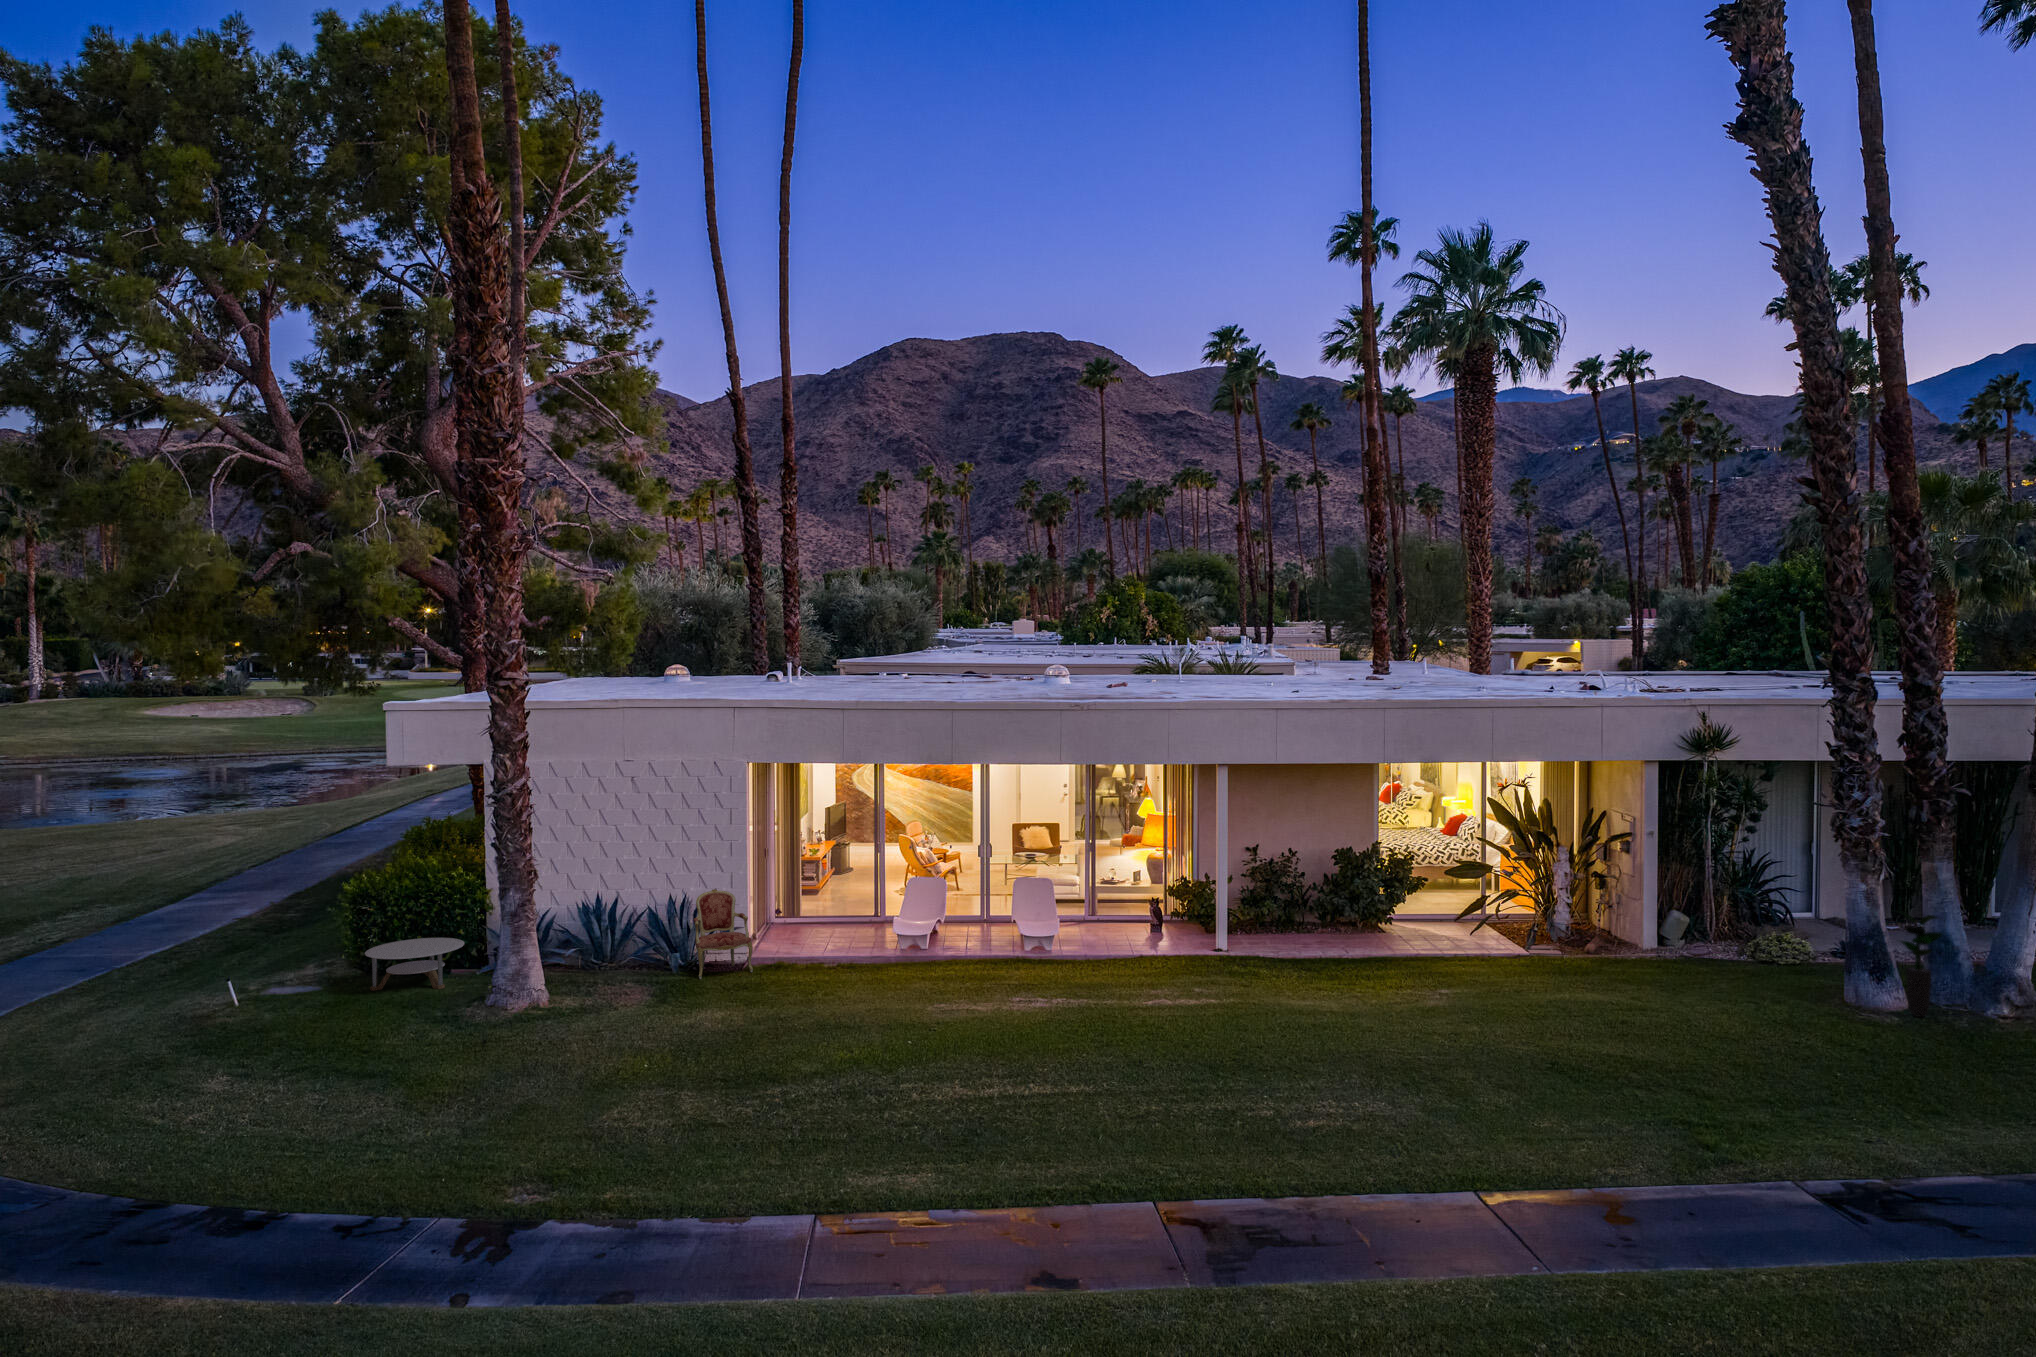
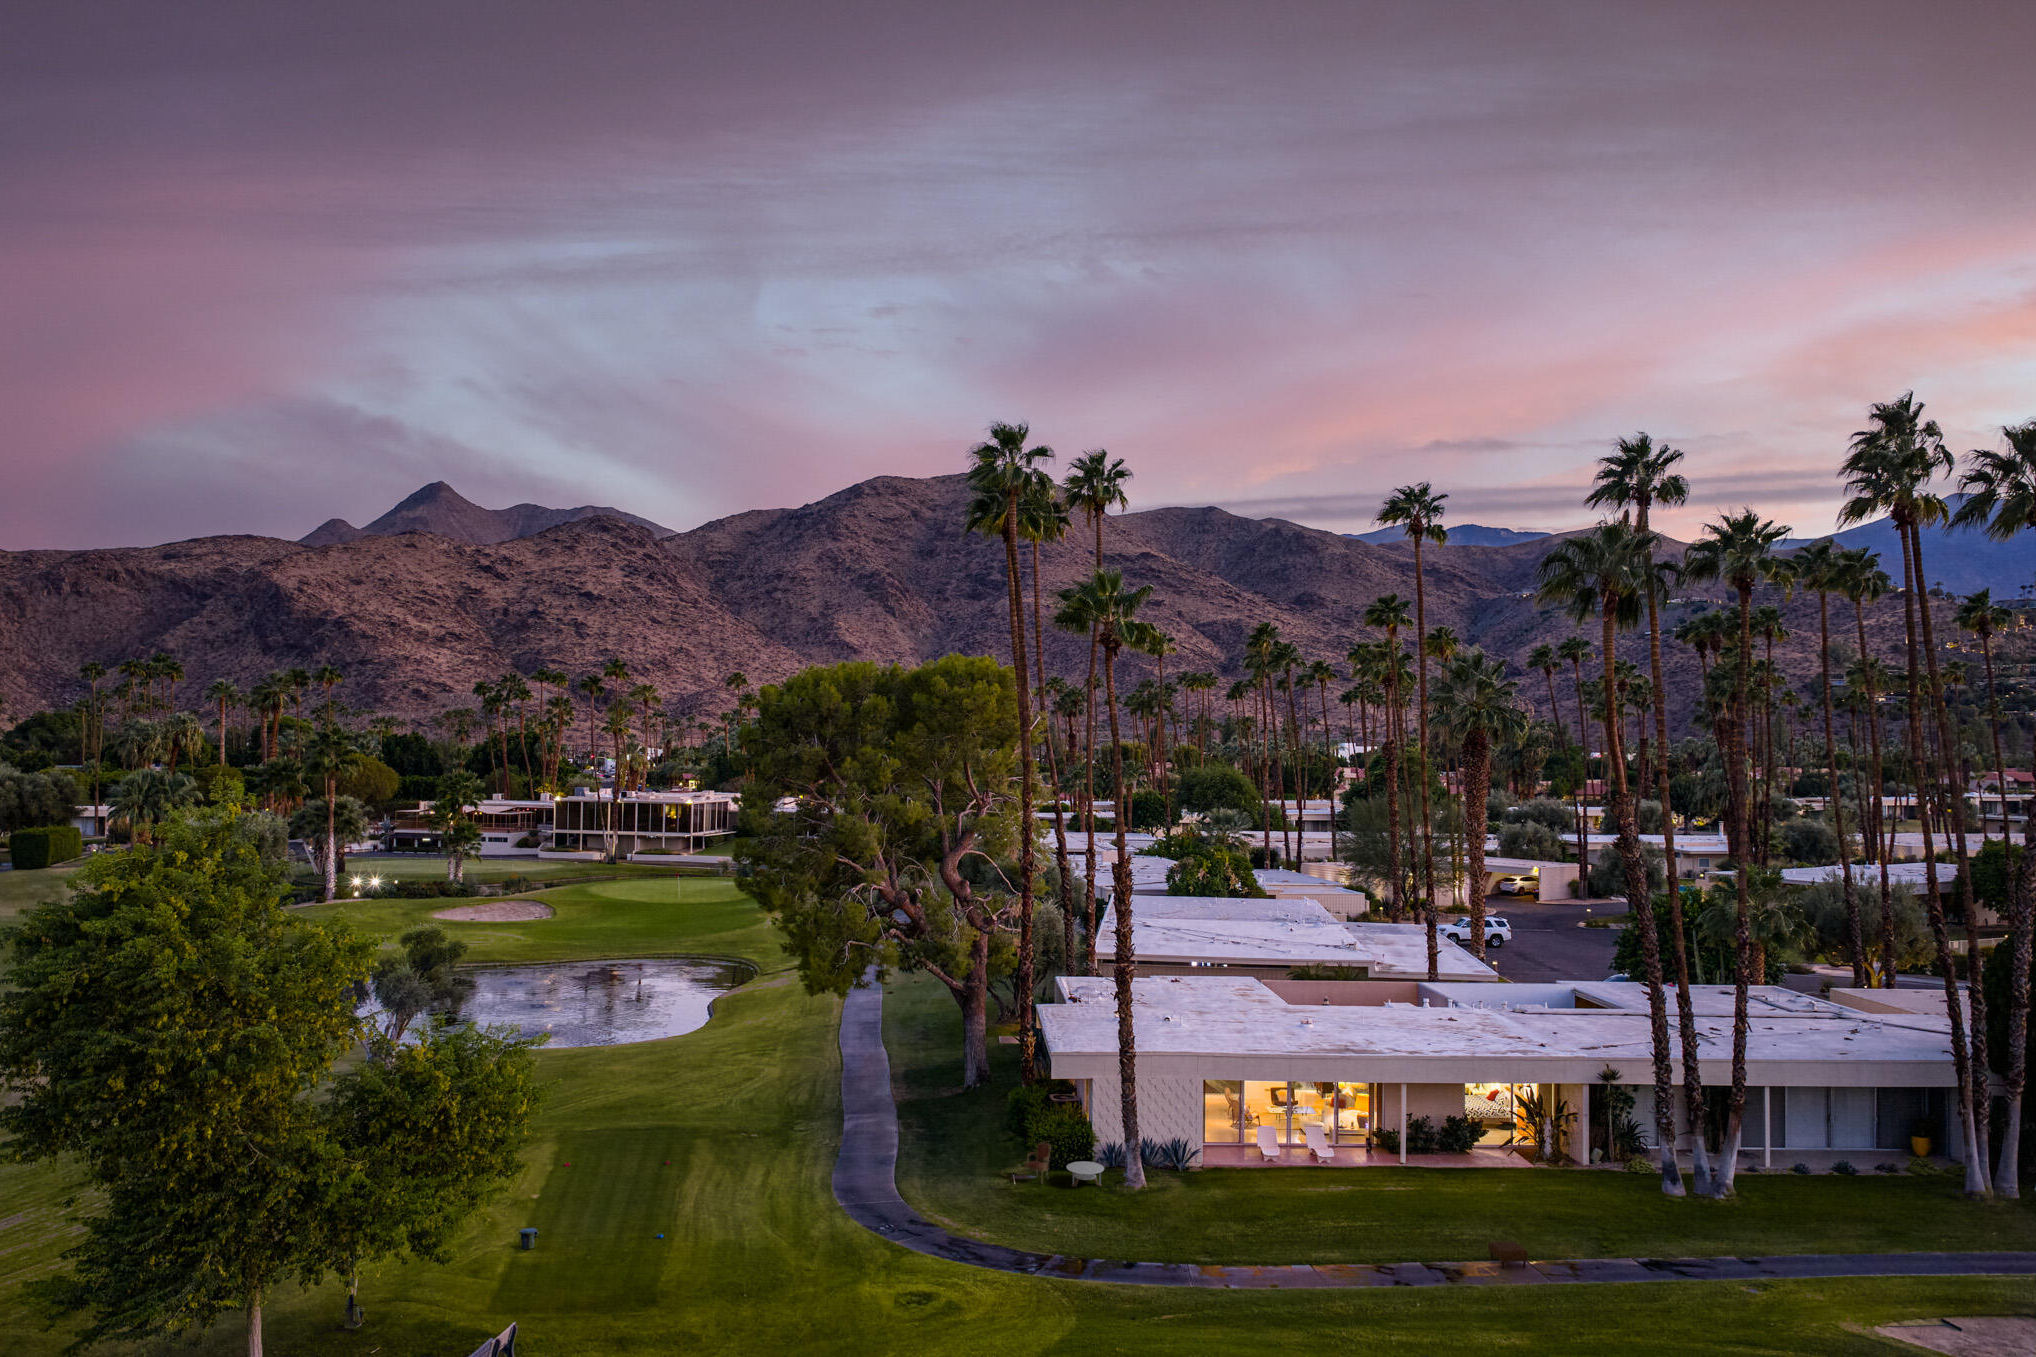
armchair: present [694,889,753,979] -> present [1024,1142,1051,1177]
potted plant: present [1894,910,1942,1017] -> none [1677,1161,1696,1203]
ottoman: none [1281,1113,1400,1204] -> present [1488,1241,1528,1269]

